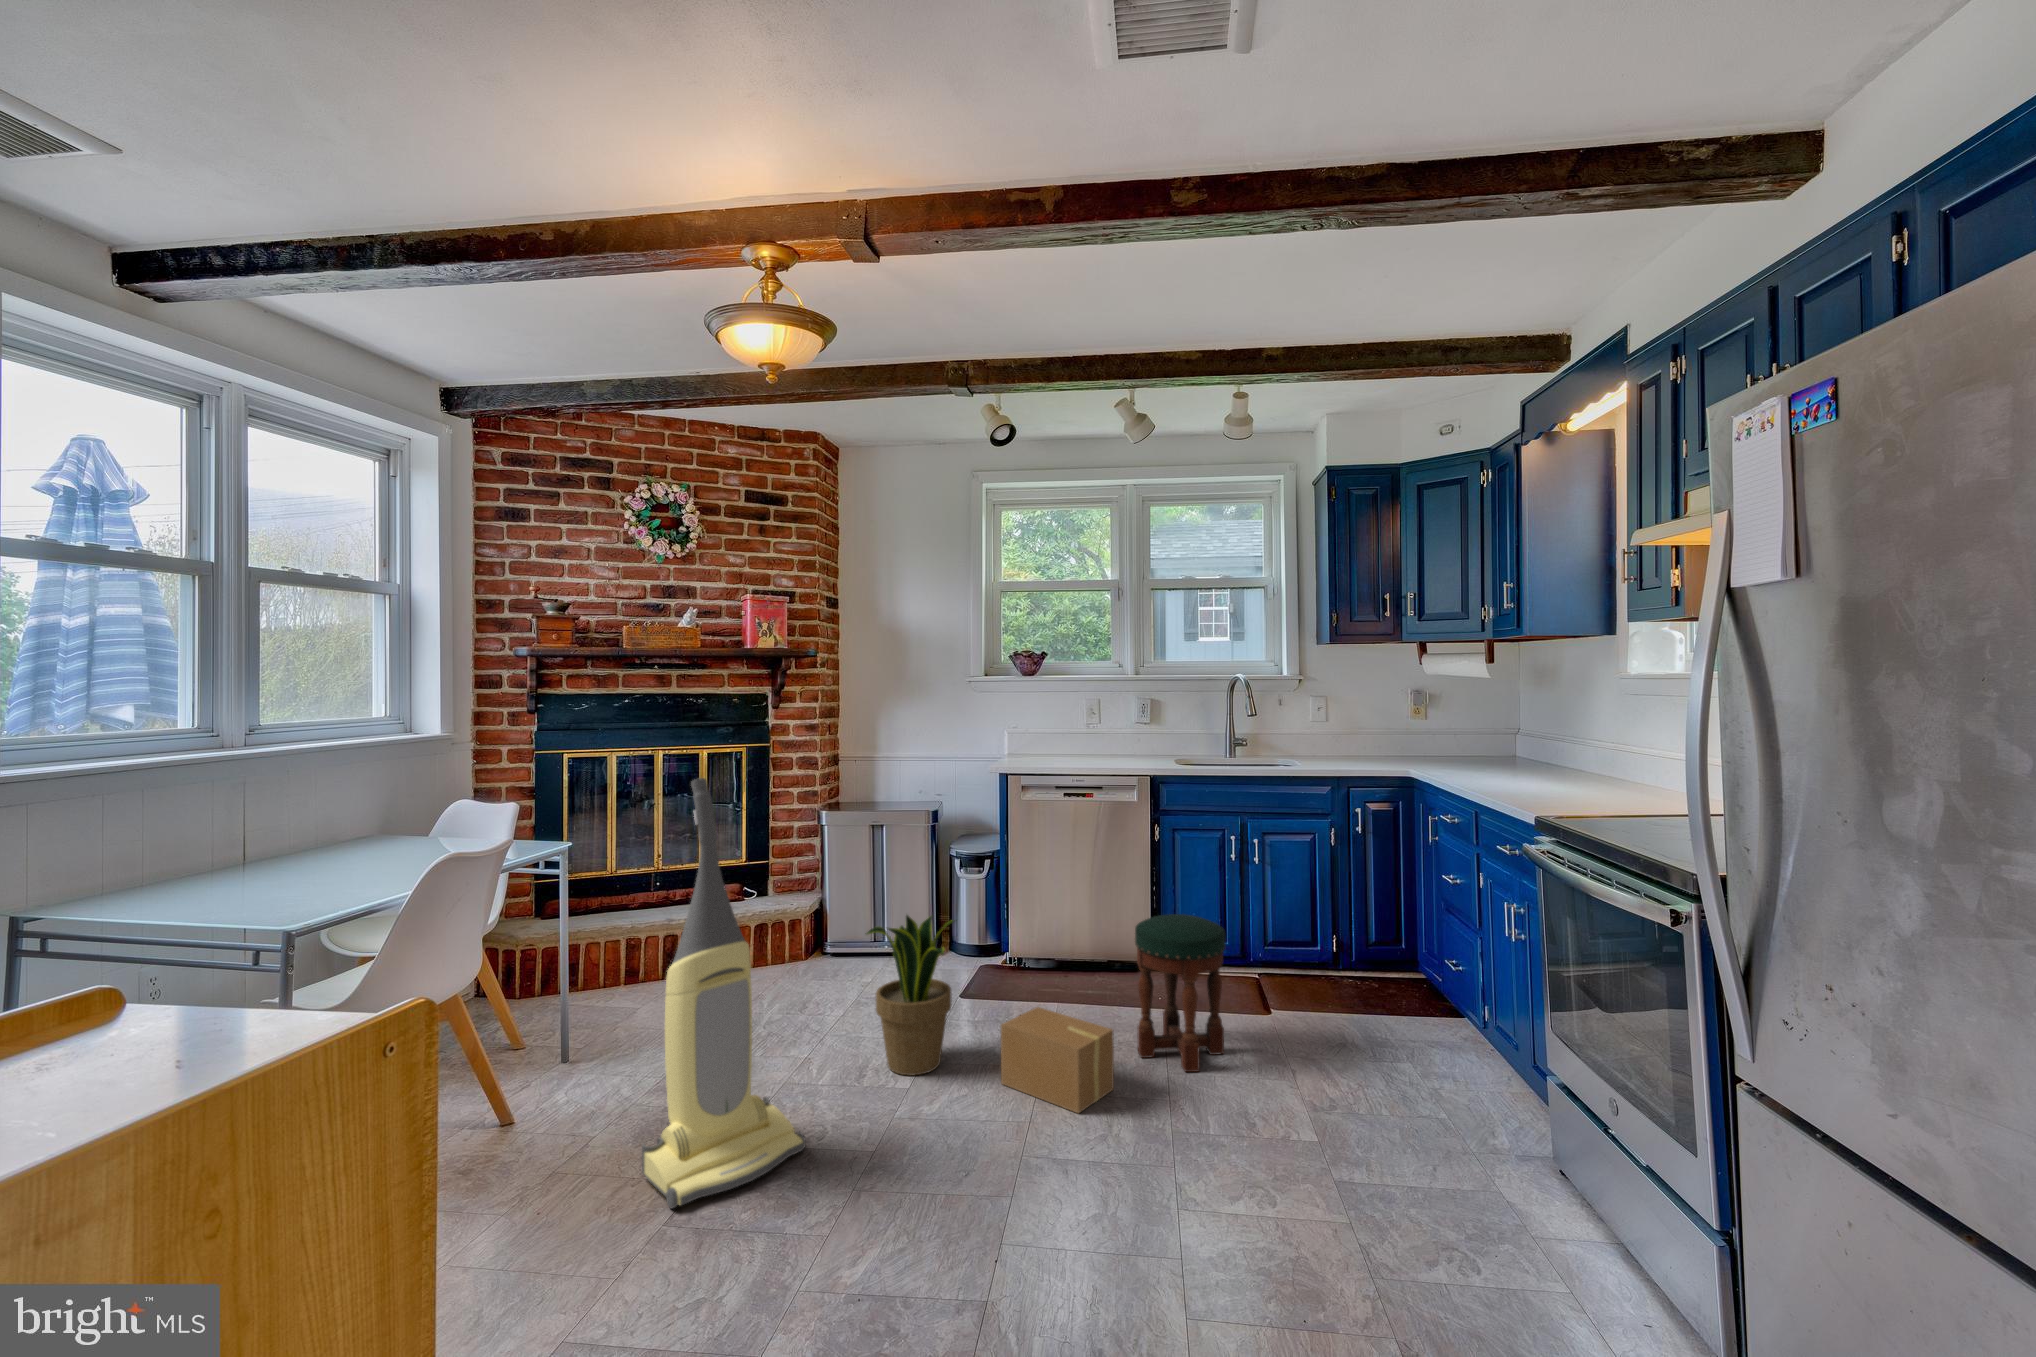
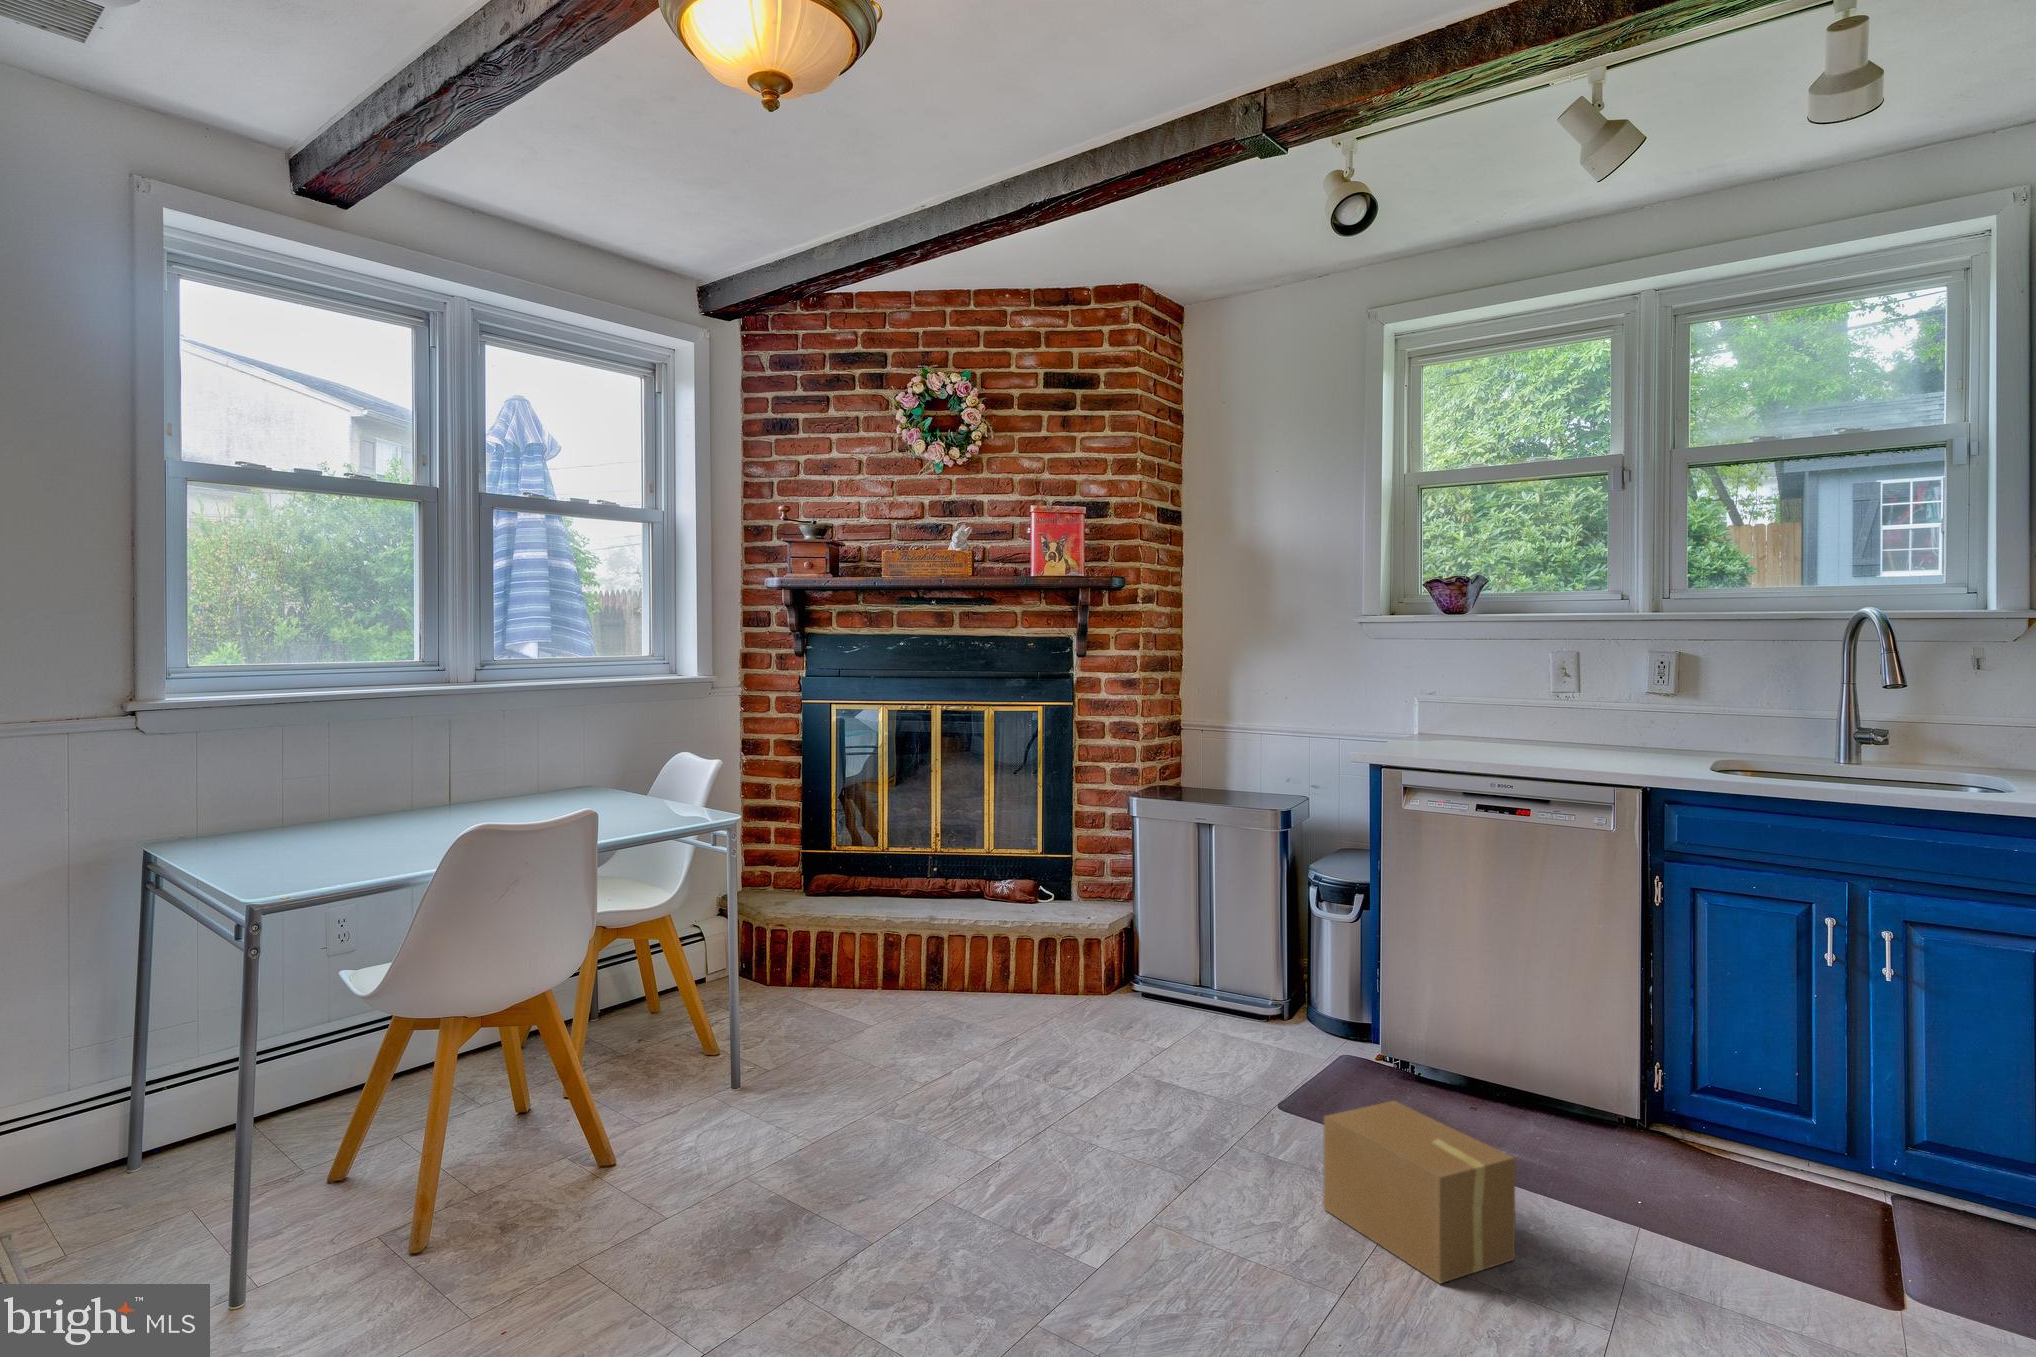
vacuum cleaner: present [642,778,806,1208] -> none [801,706,1009,1273]
stool: present [1135,914,1226,1072] -> none [1574,984,1754,1264]
potted plant: present [867,915,954,1075] -> none [1129,930,1272,1170]

